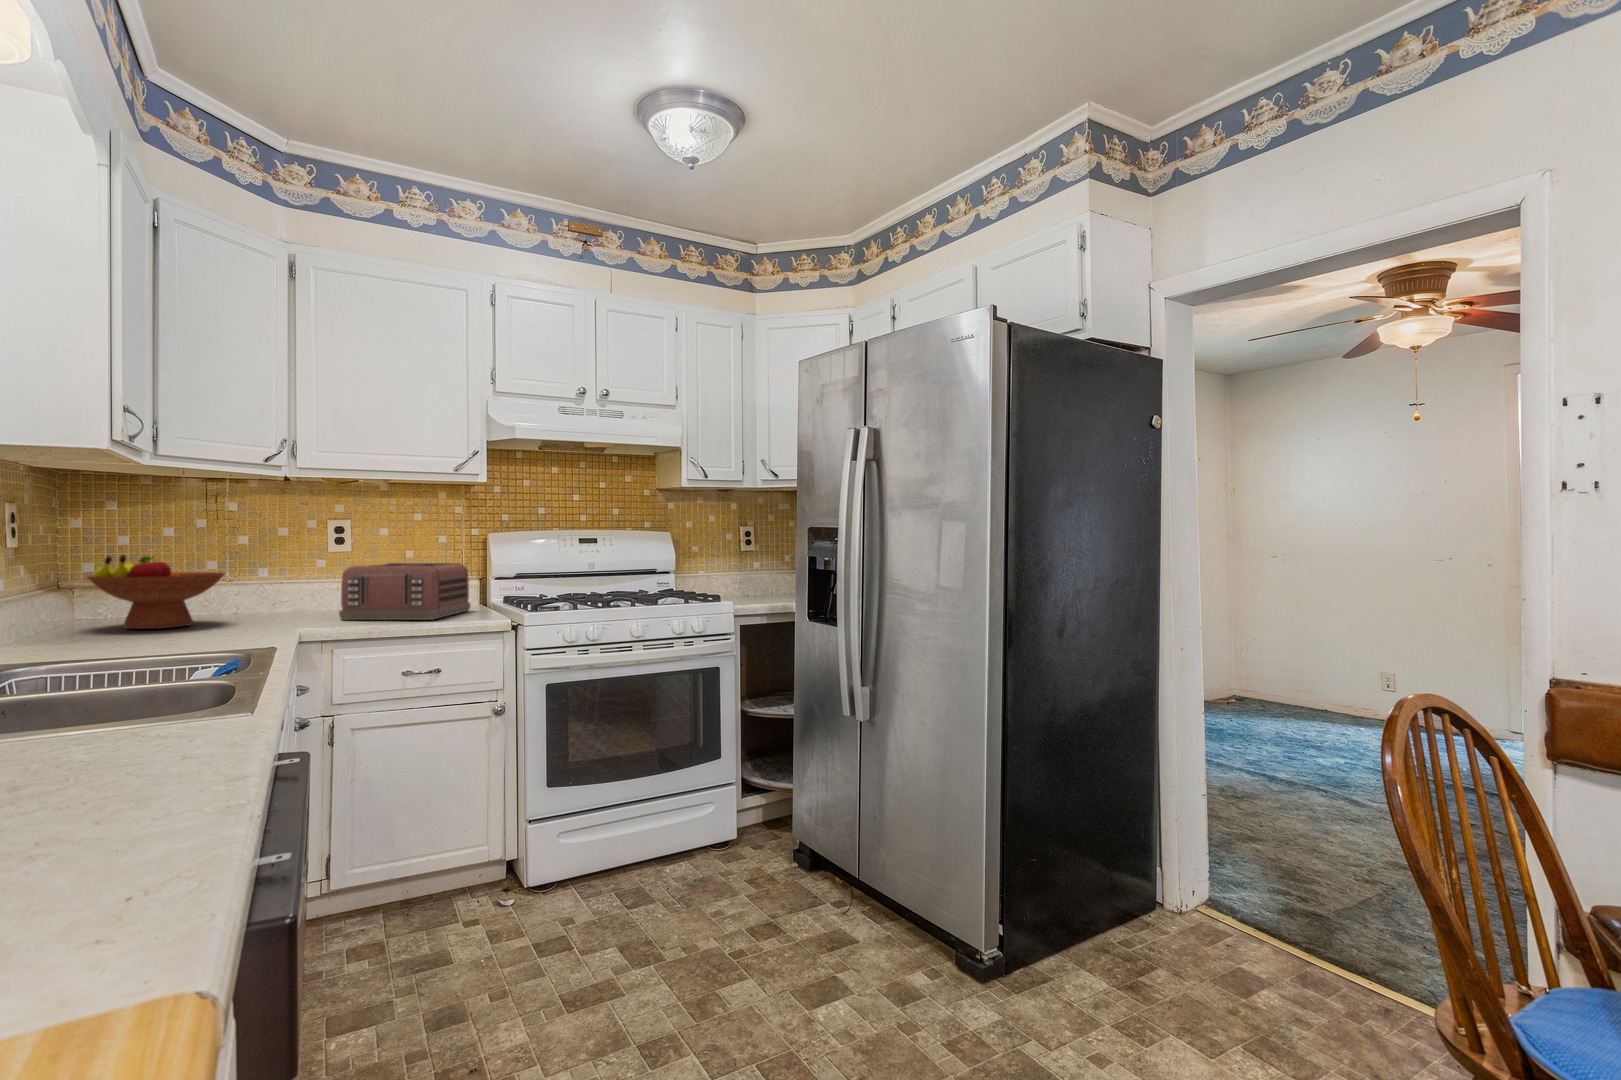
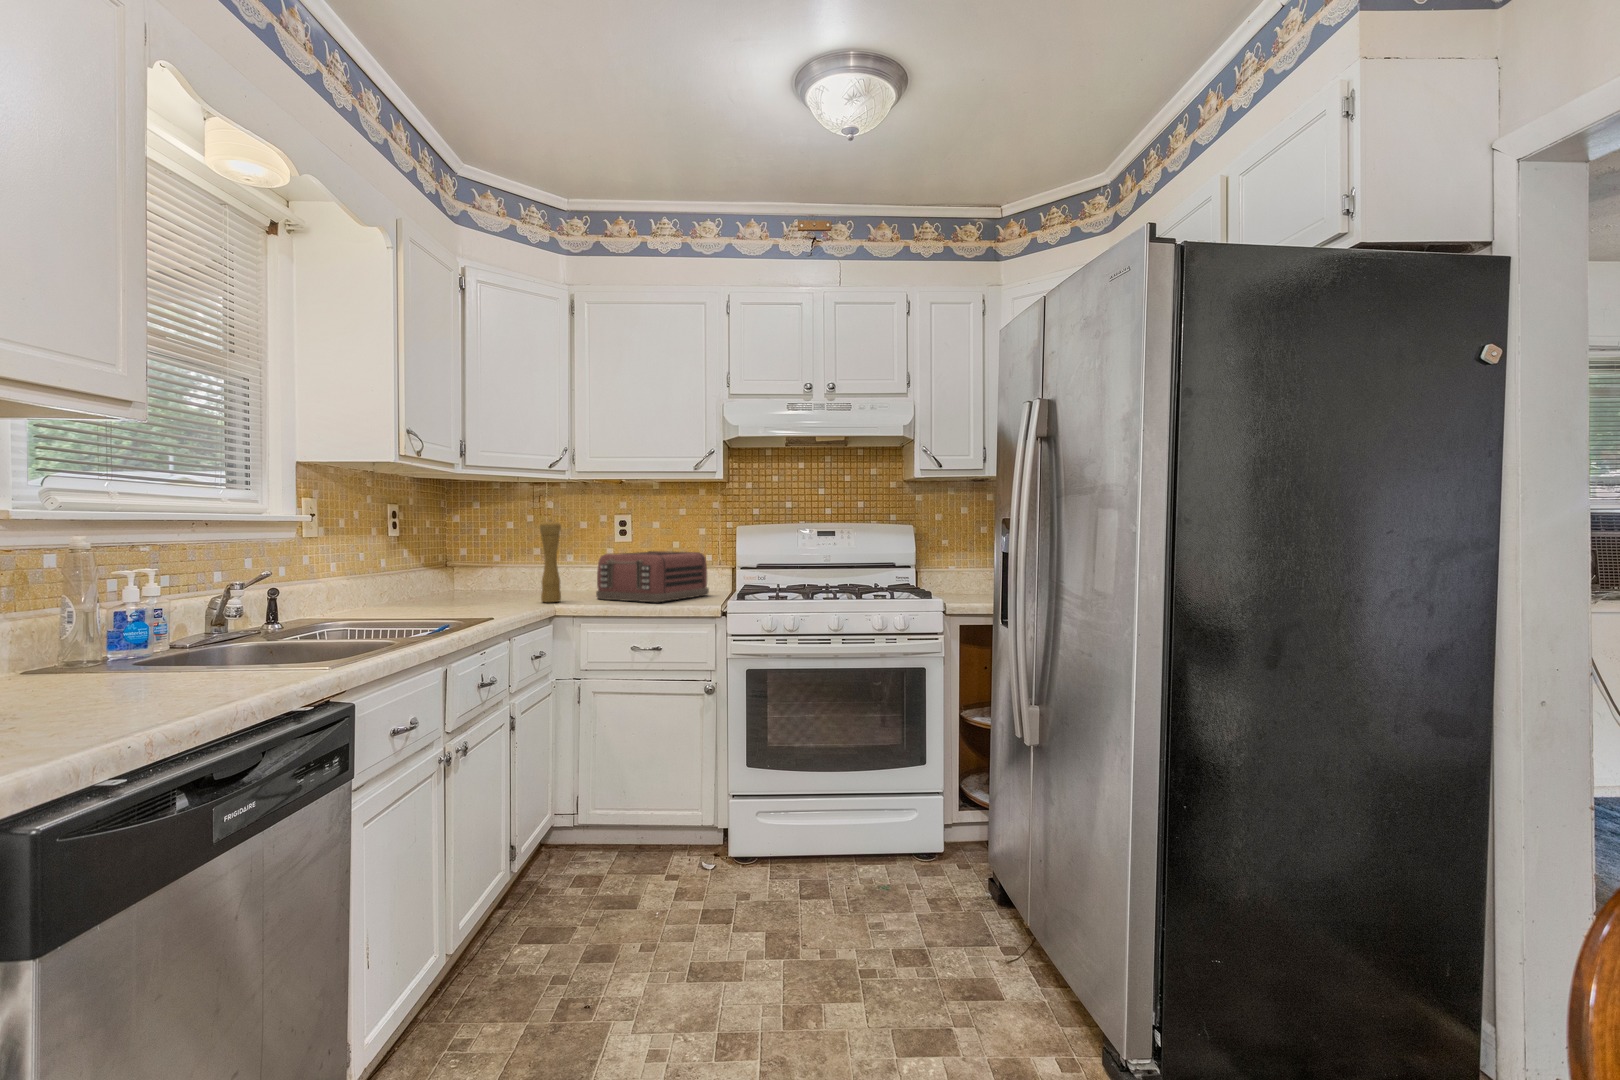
pepper mill: none [271,526,300,626] -> present [540,520,561,602]
fruit bowl: present [87,555,225,629] -> none [430,543,521,600]

